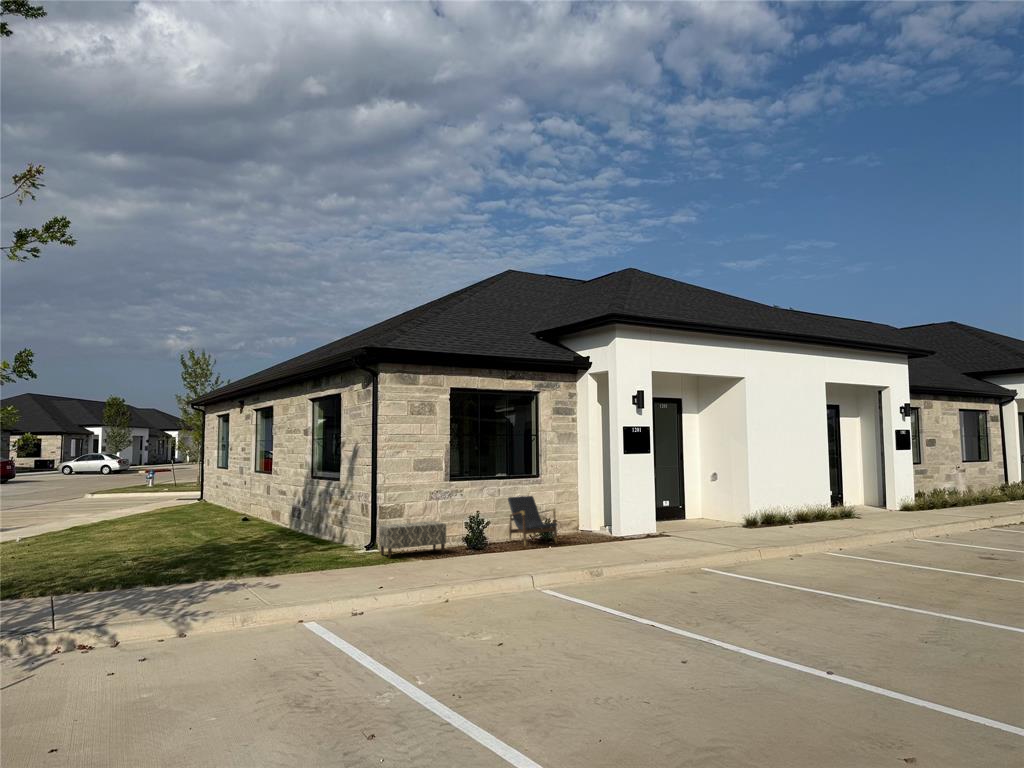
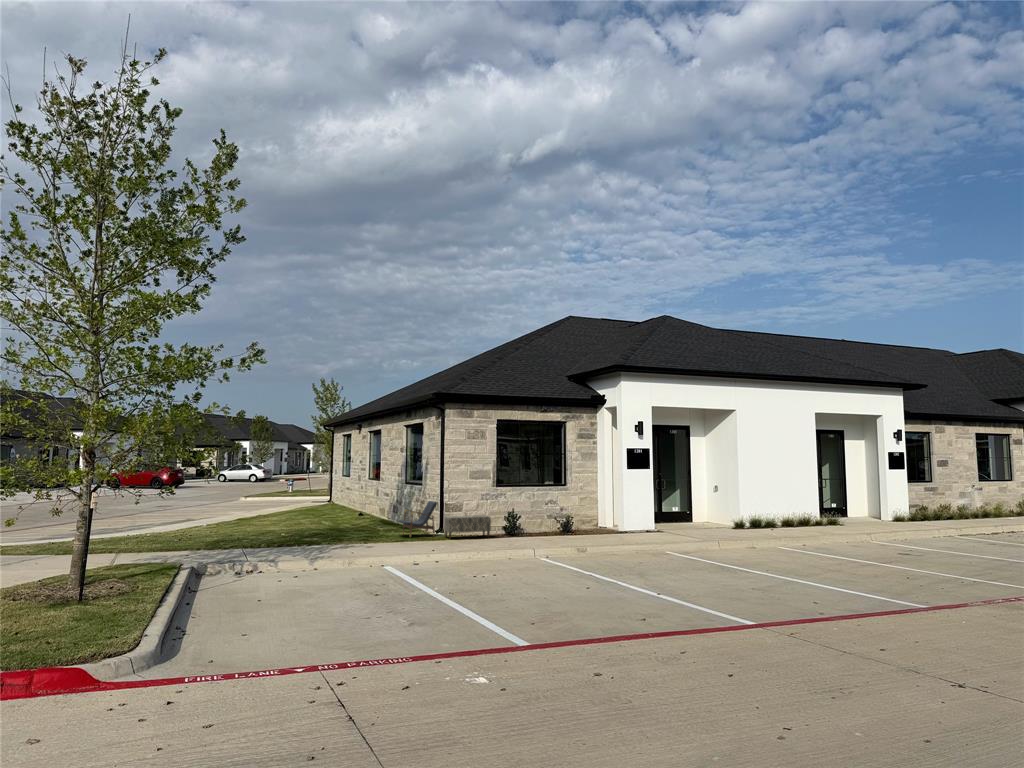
lounge chair: present [508,496,557,545] -> present [399,501,437,537]

